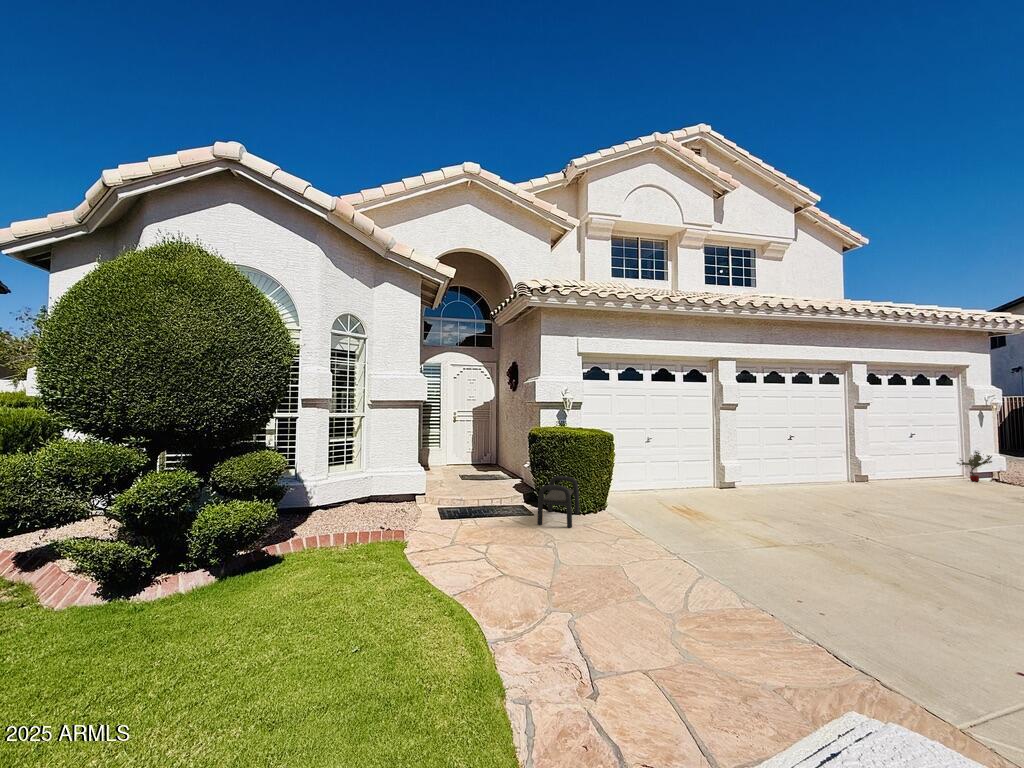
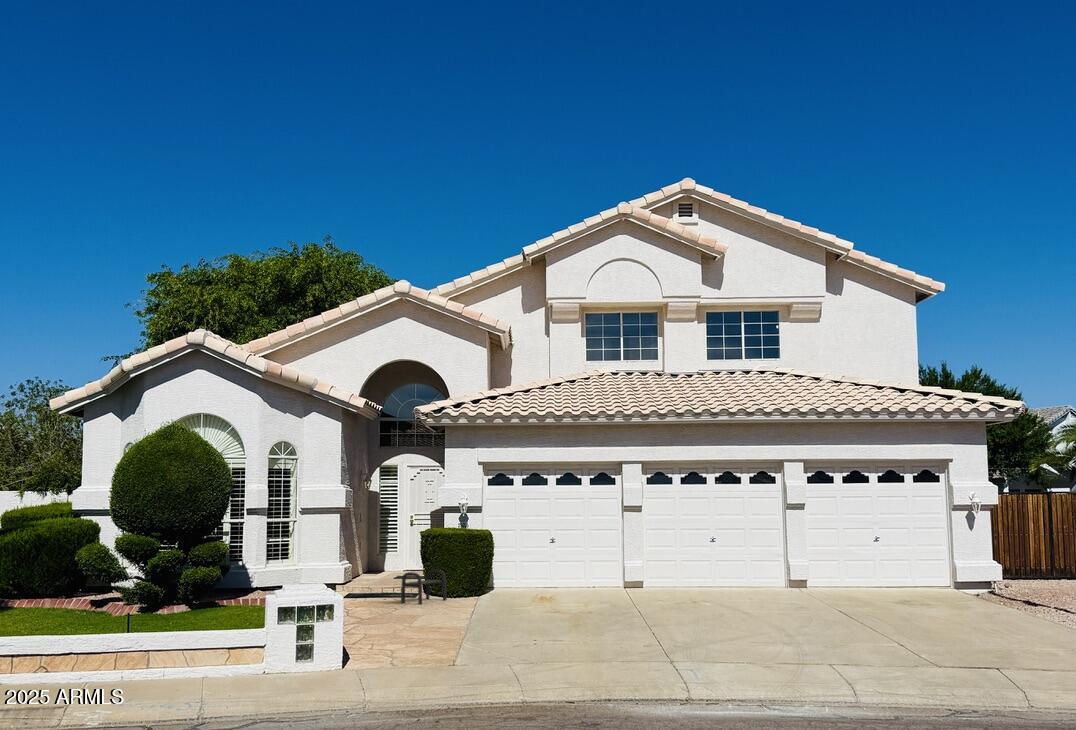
potted tree: present [957,451,992,482] -> none [938,559,967,596]

